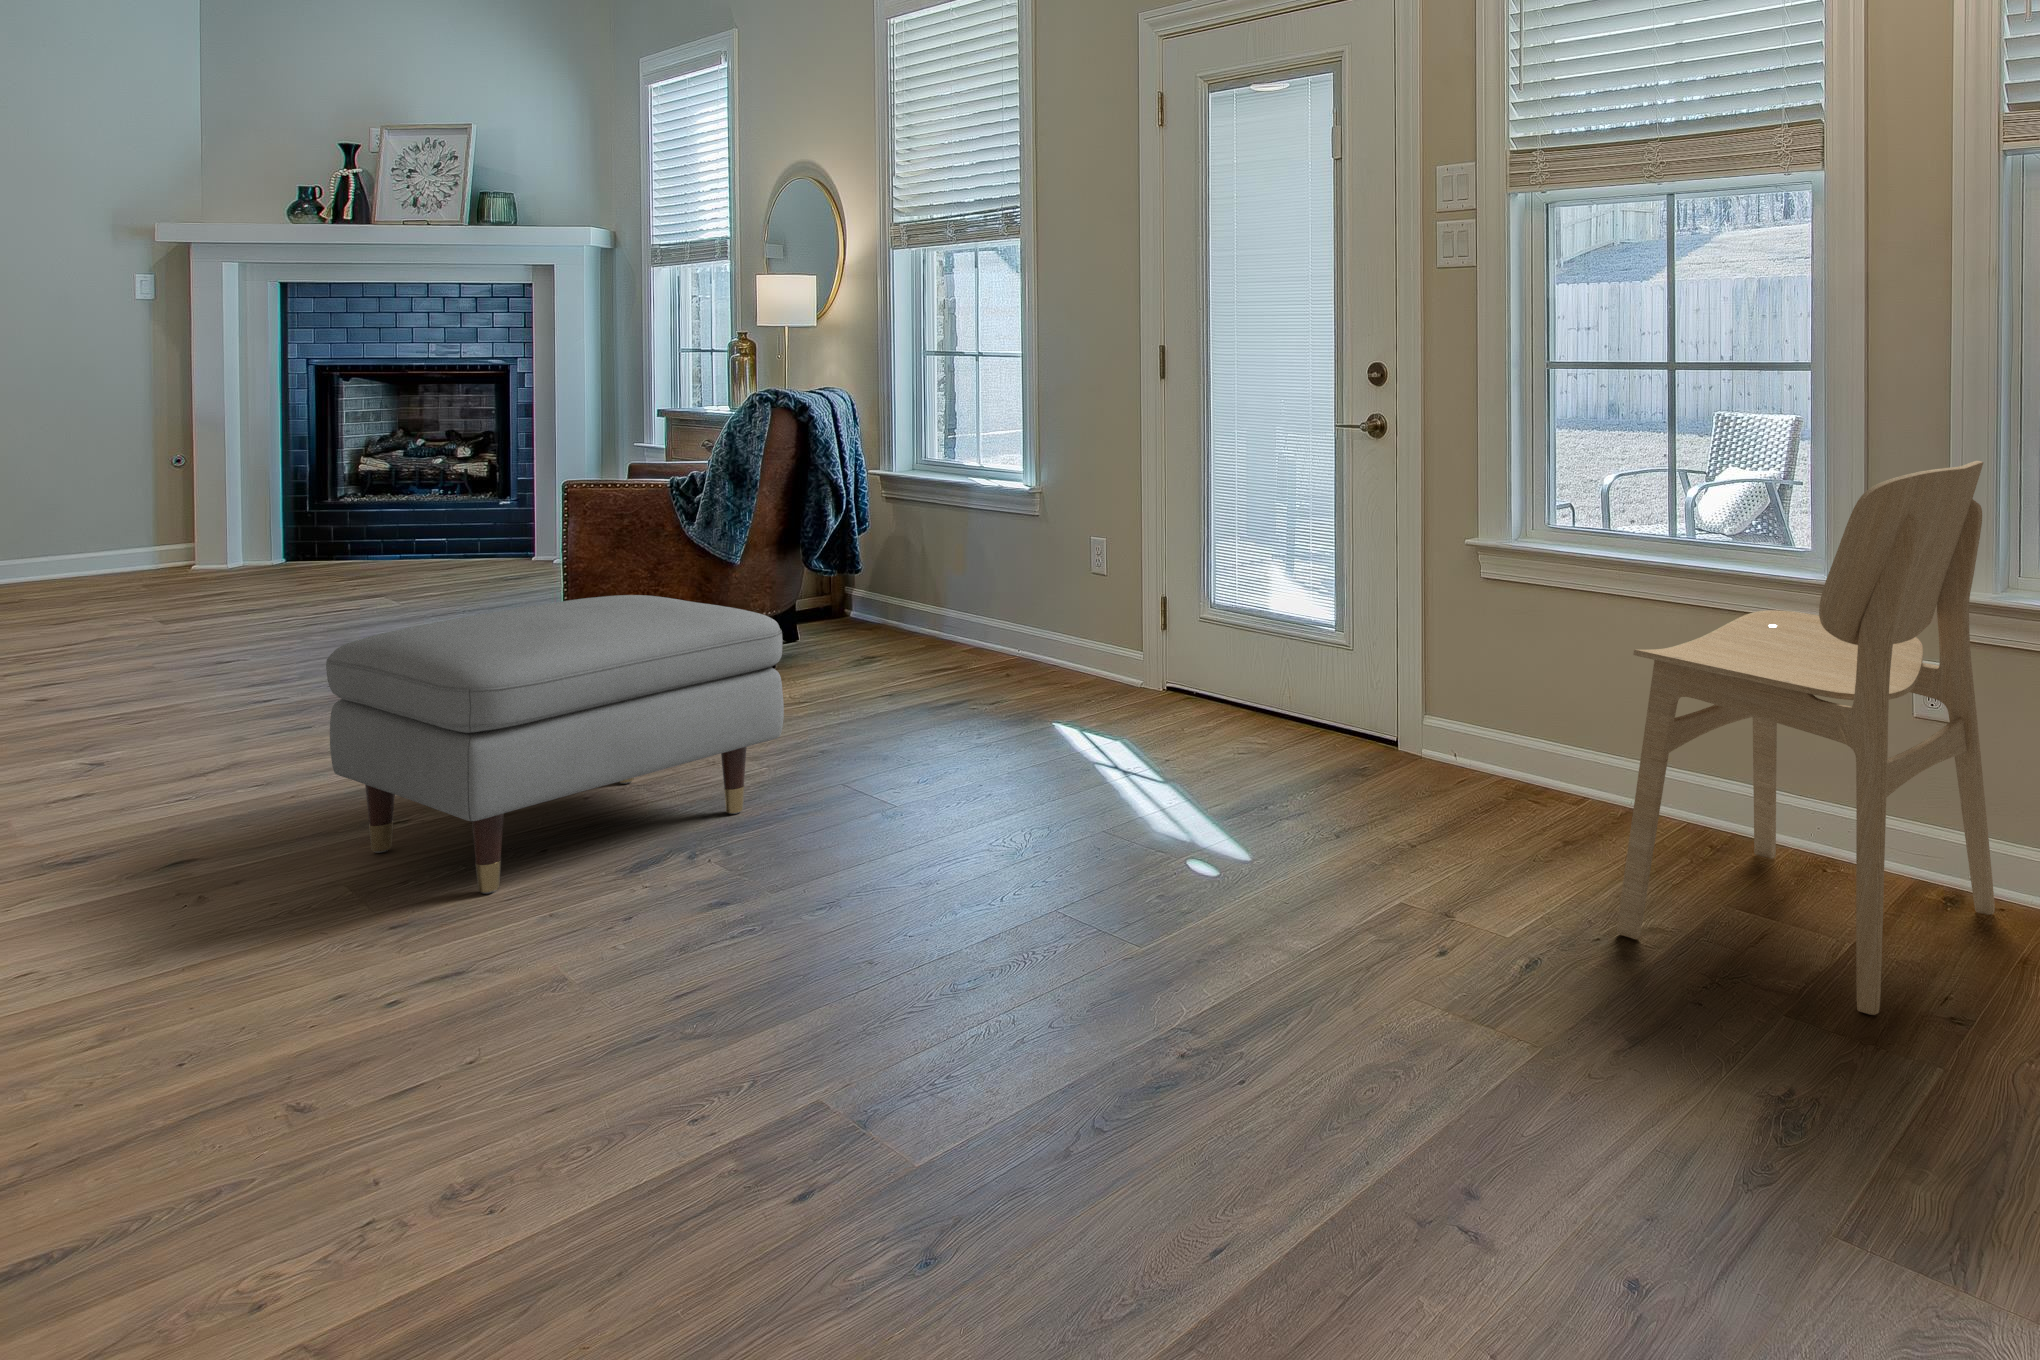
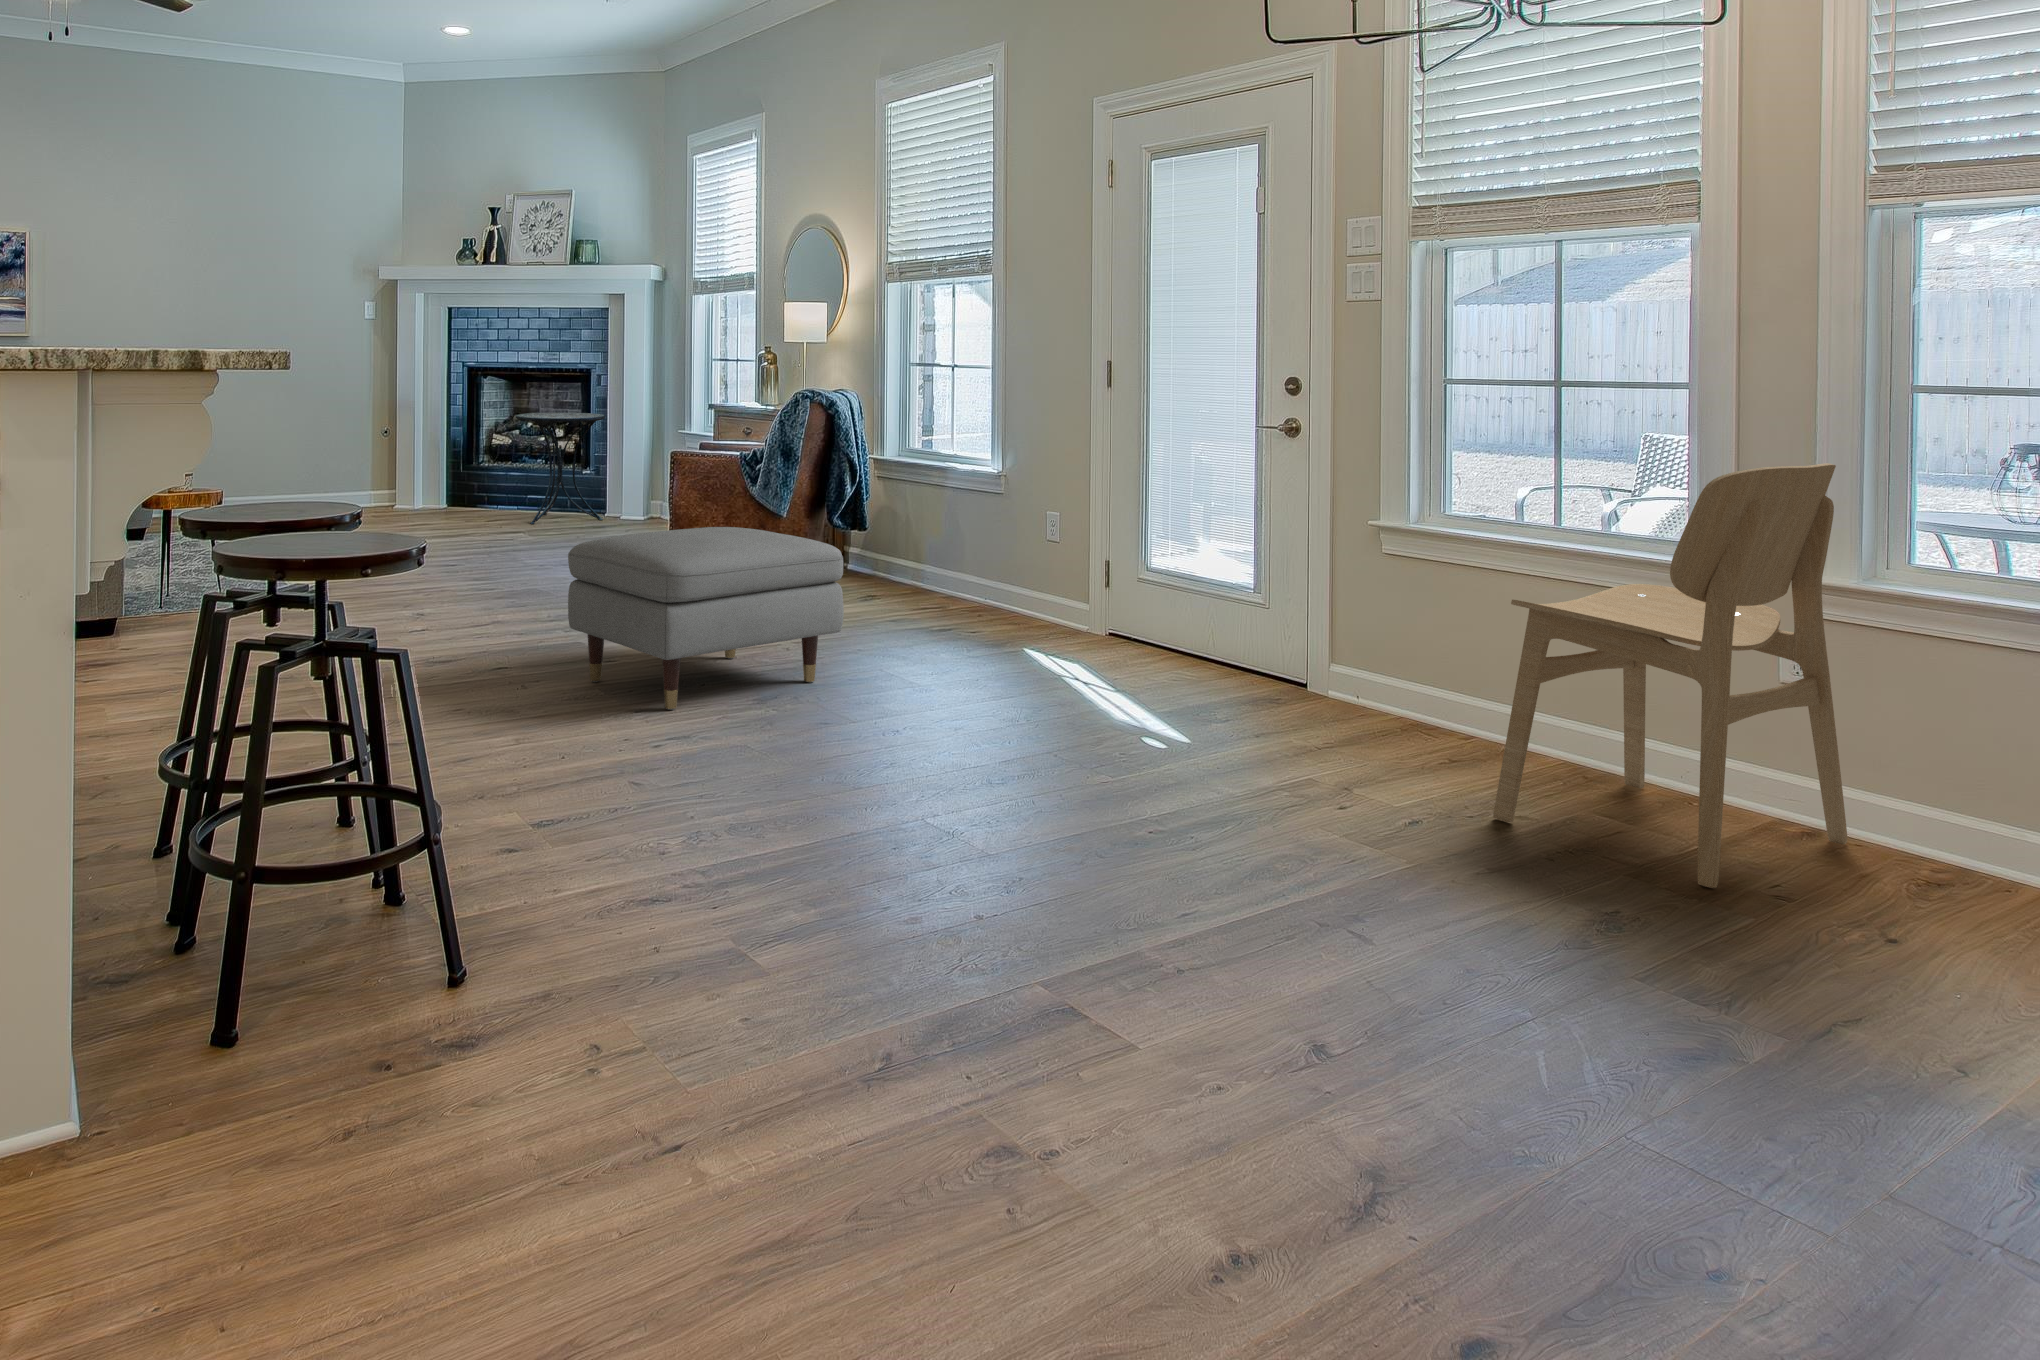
side table: none [387,424,526,580] -> present [515,412,605,524]

